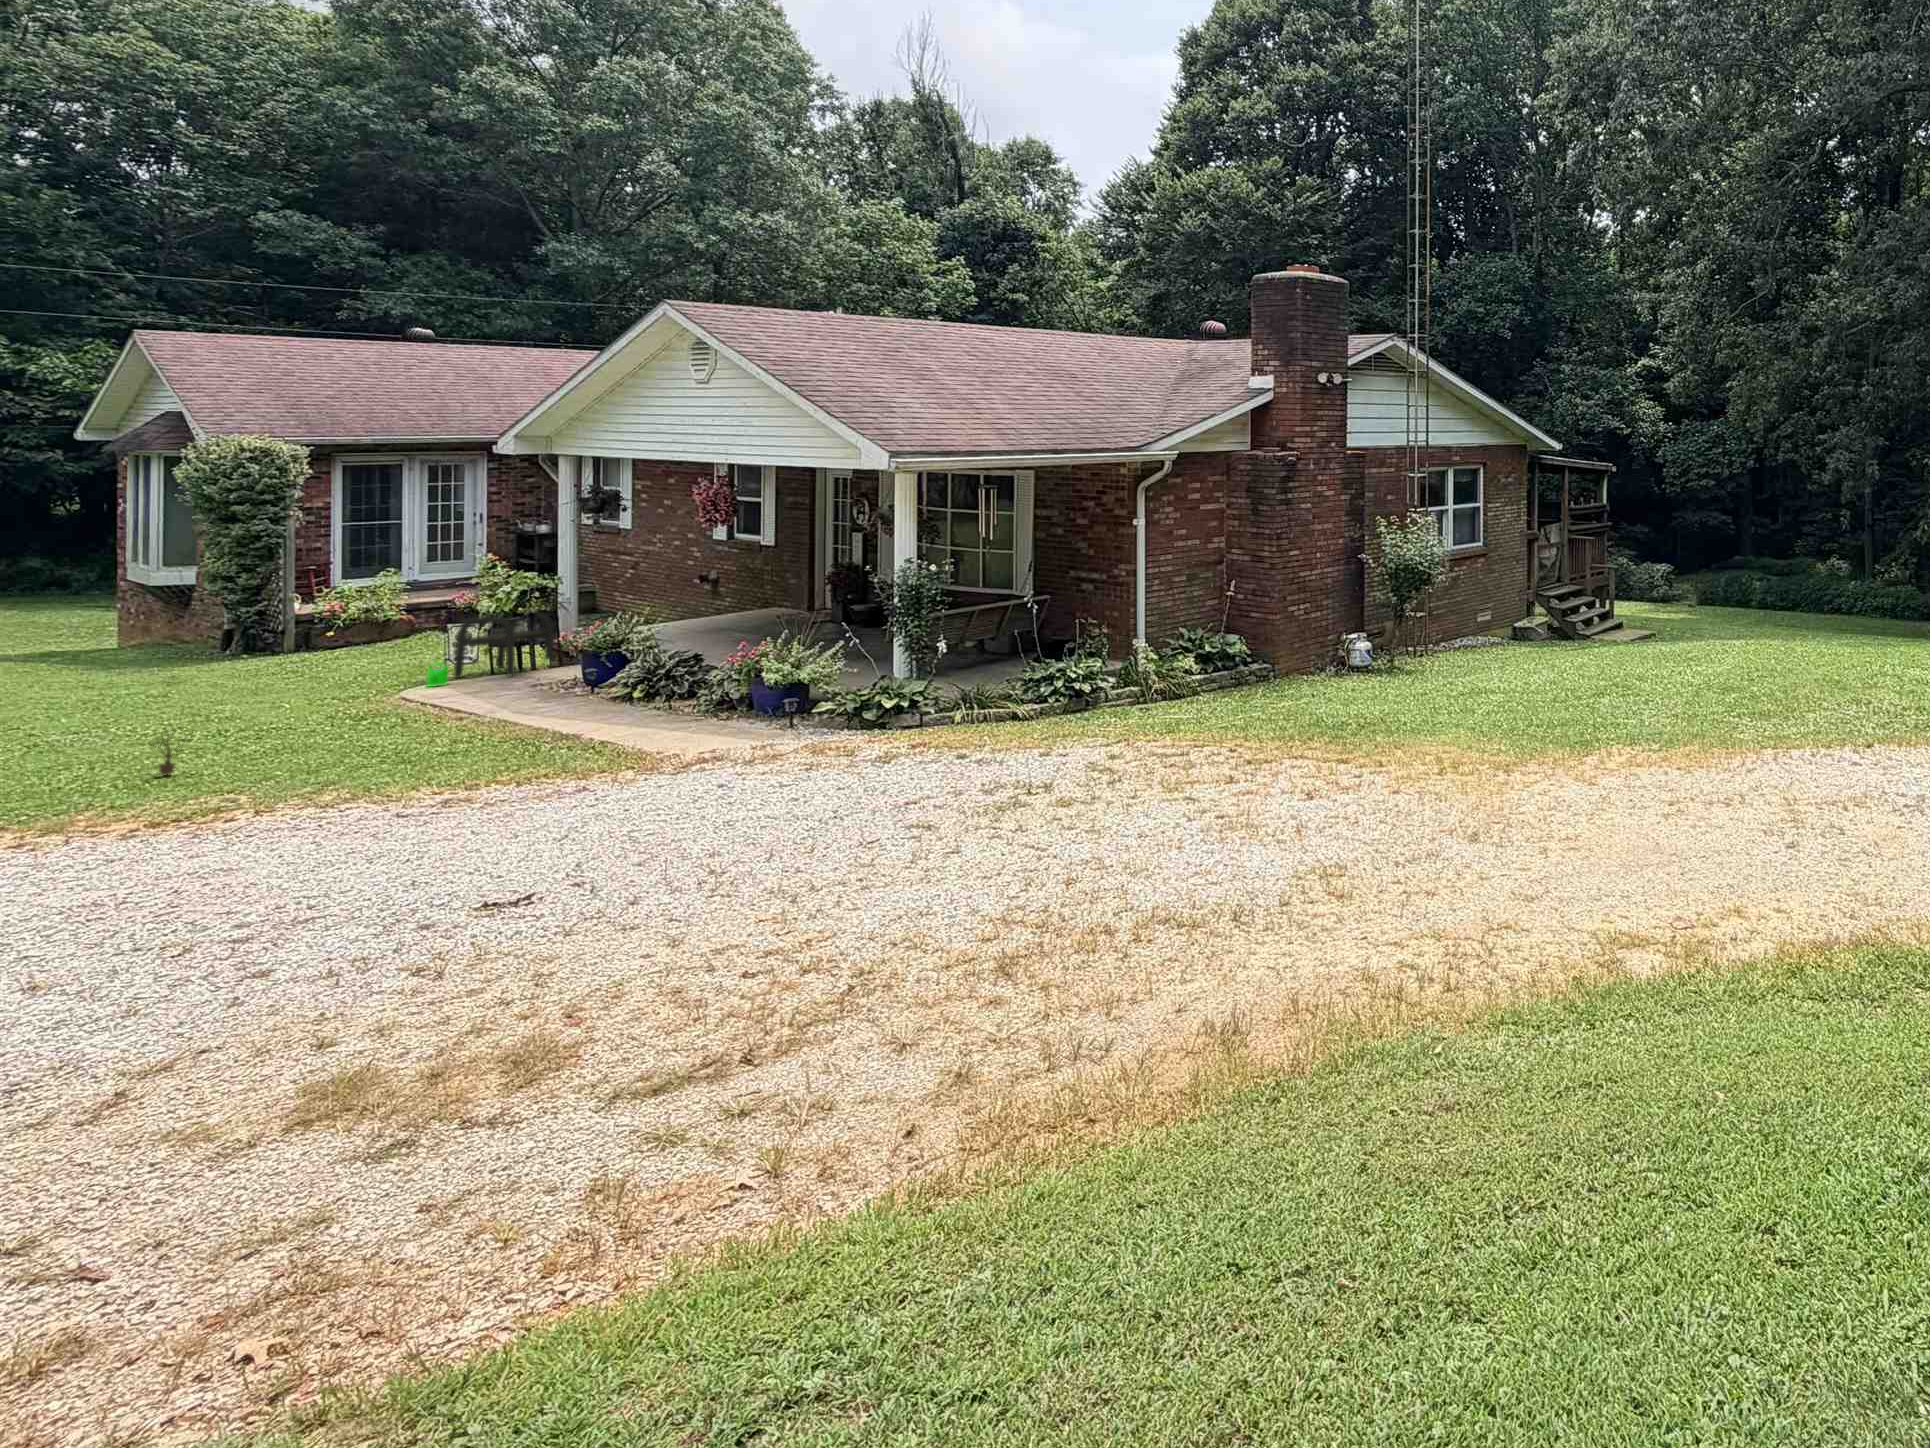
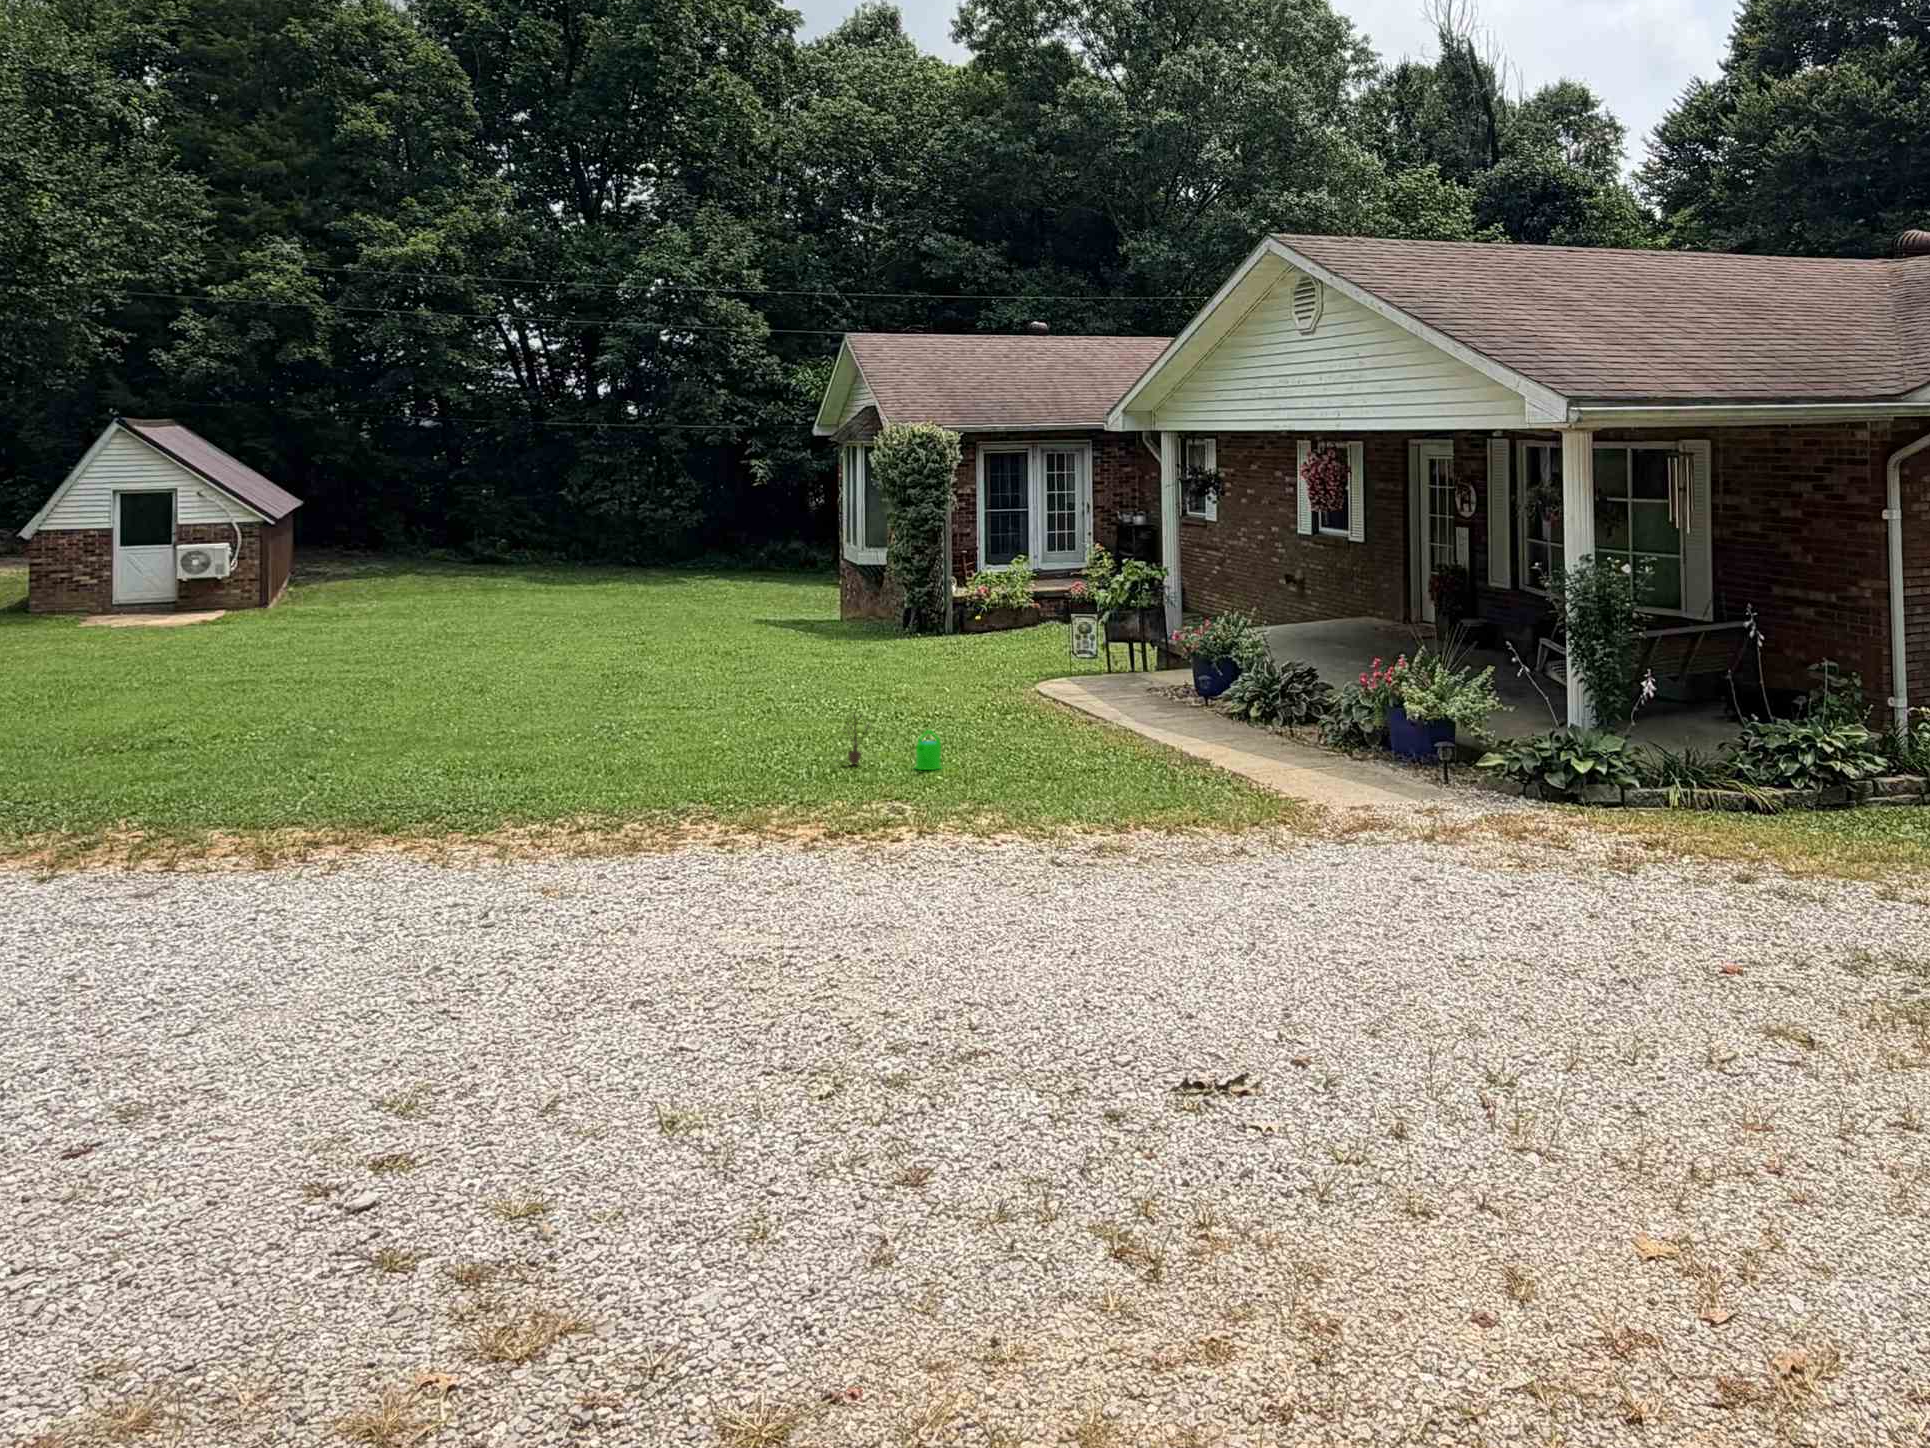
bench: present [453,613,553,677] -> none [1078,606,1162,677]
watering can: present [427,662,448,687] -> present [915,730,941,770]

